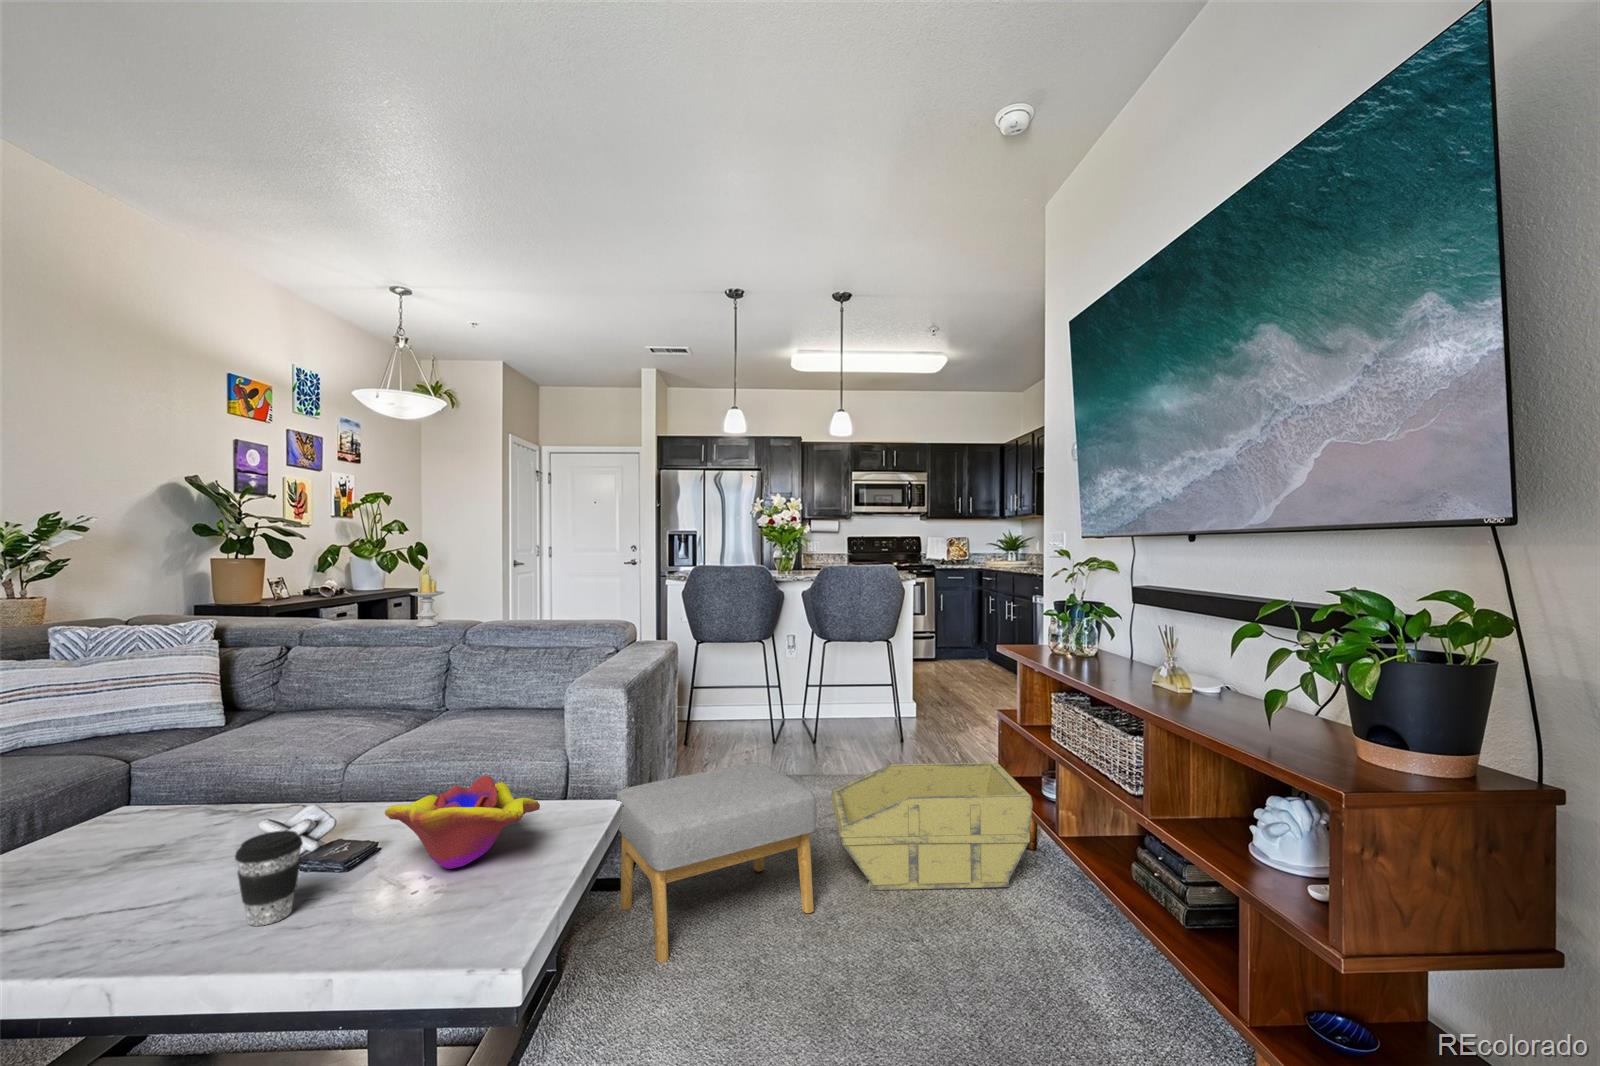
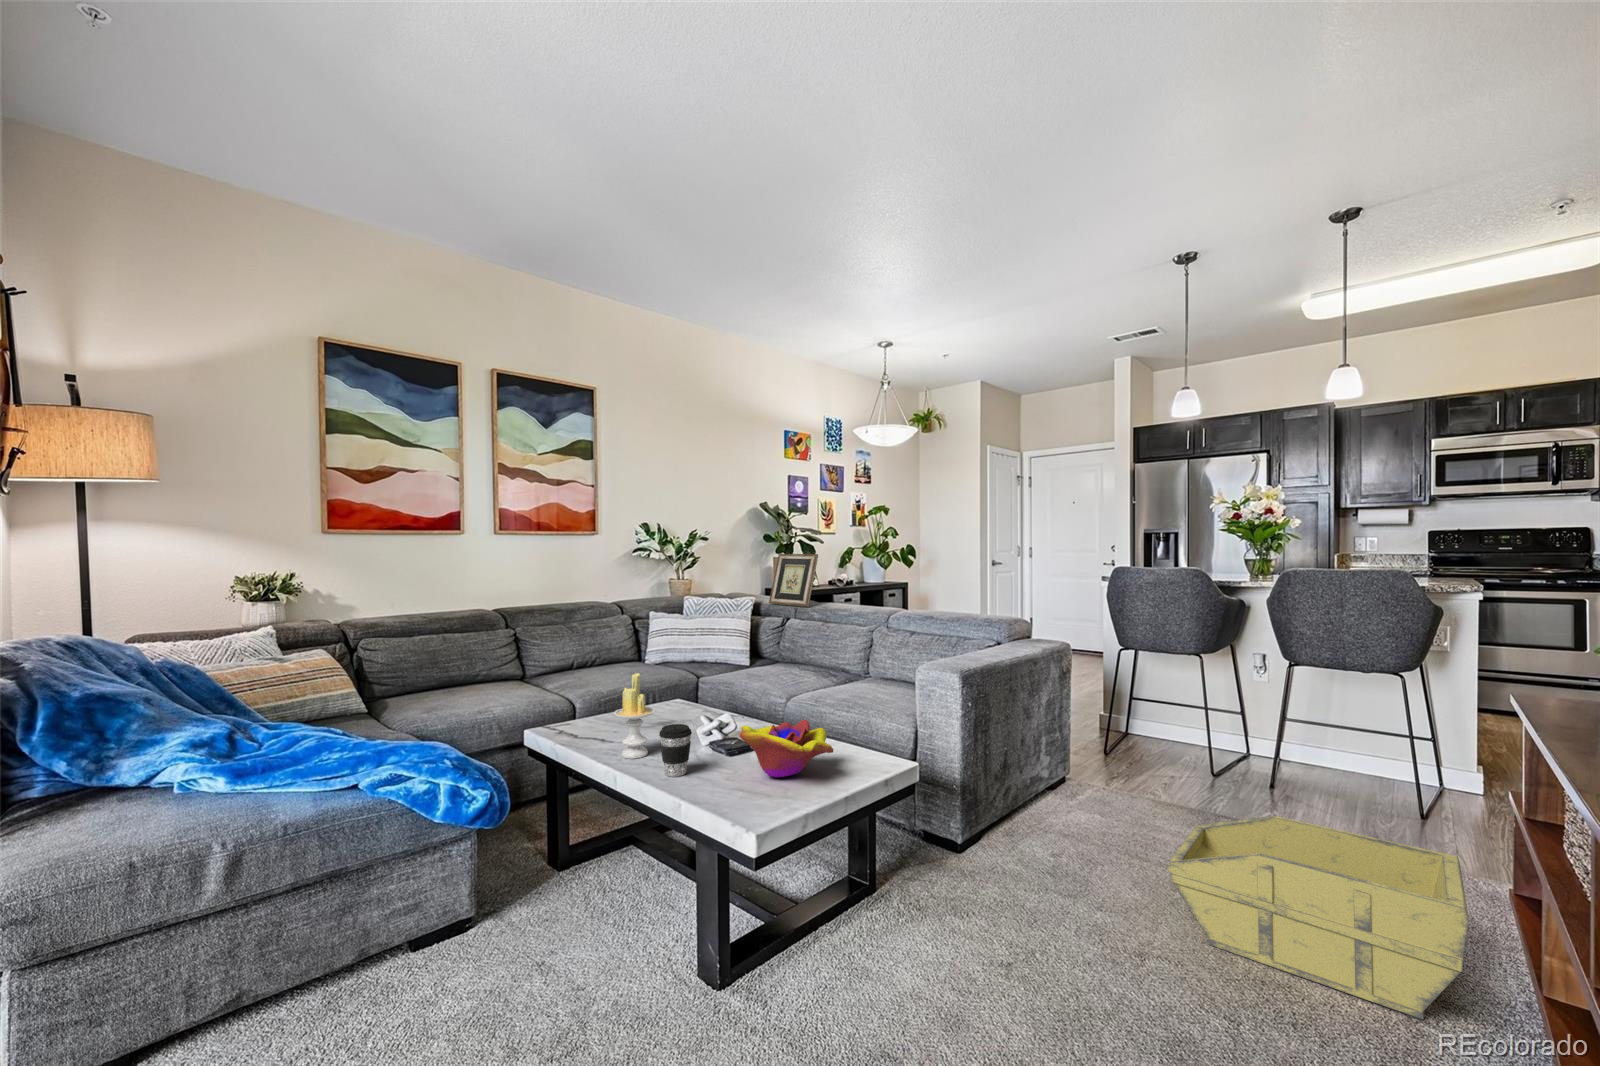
picture frame: none [242,553,339,628] -> present [769,554,818,607]
candle: present [410,564,445,626] -> present [614,673,655,758]
footstool: present [616,763,817,963] -> none [943,763,1125,935]

